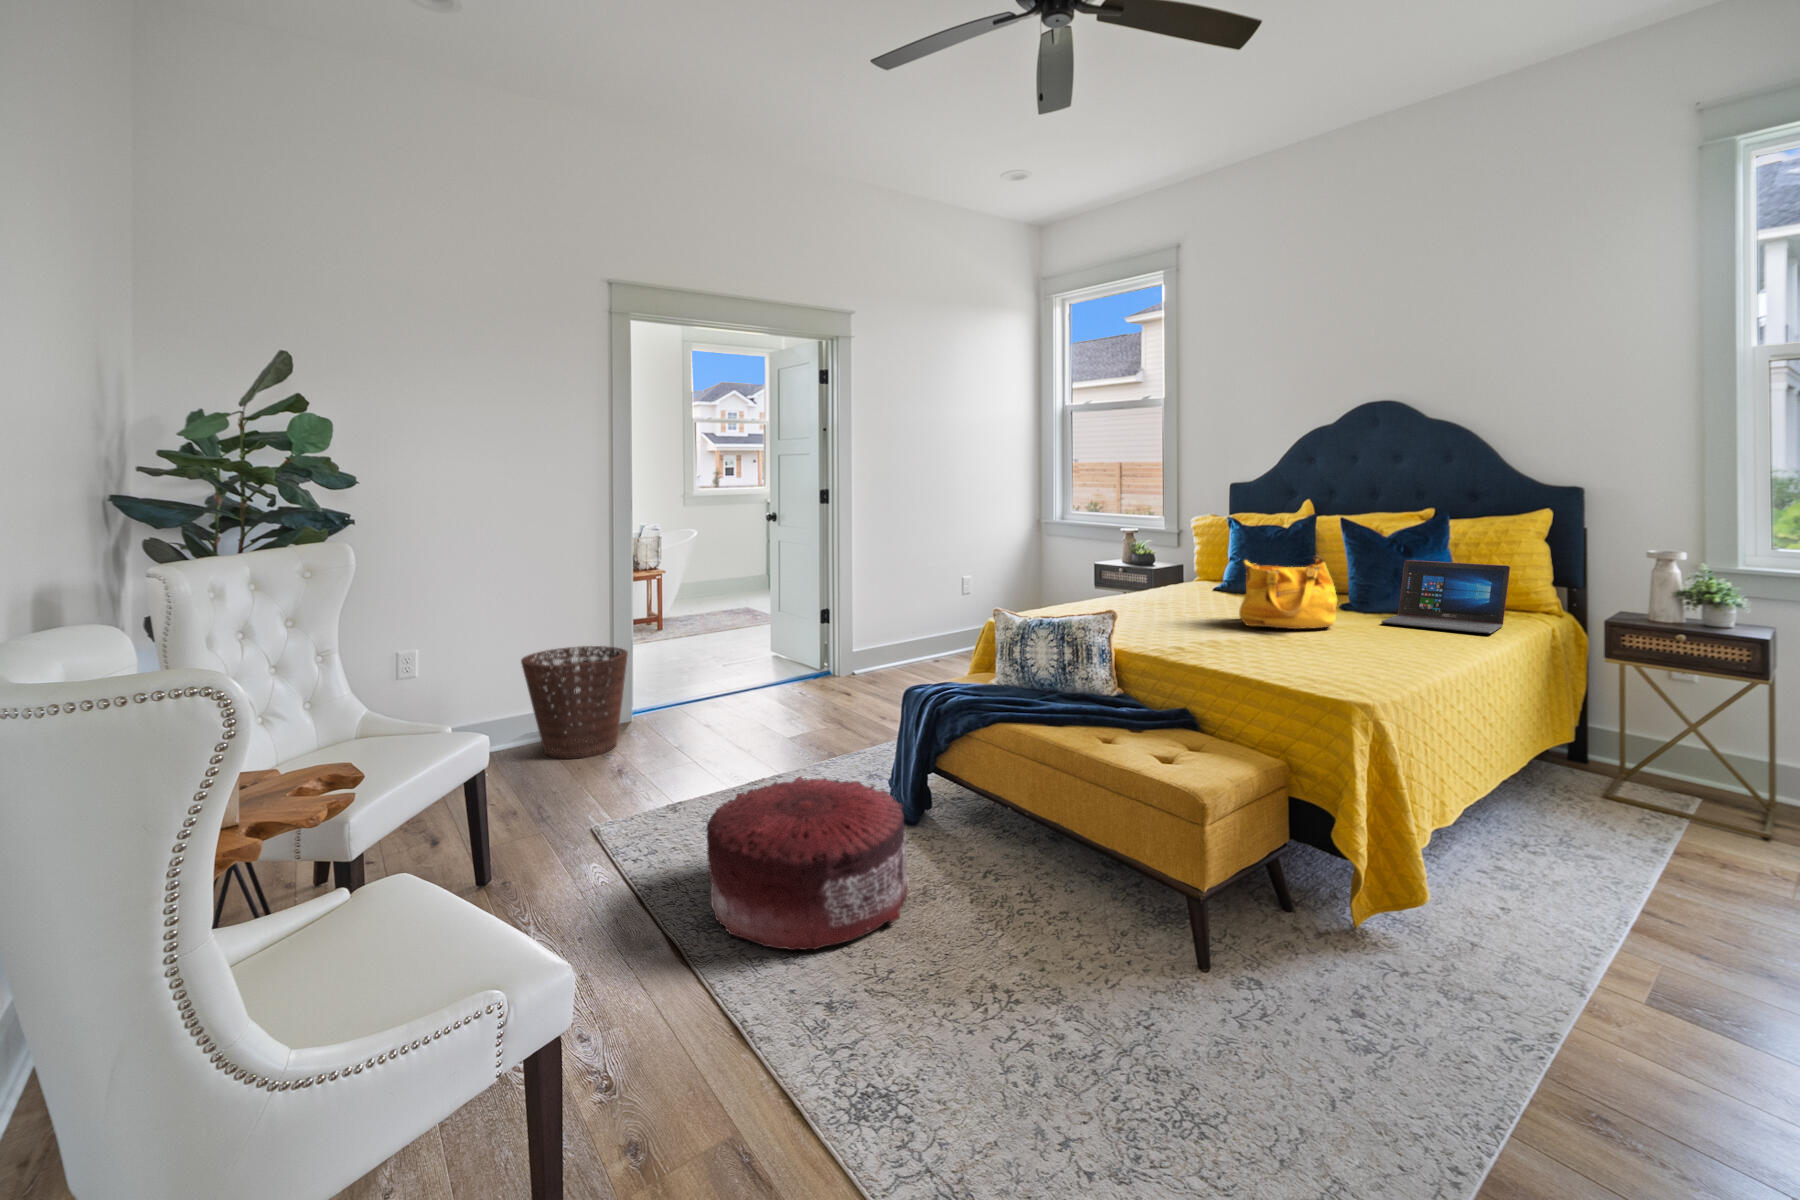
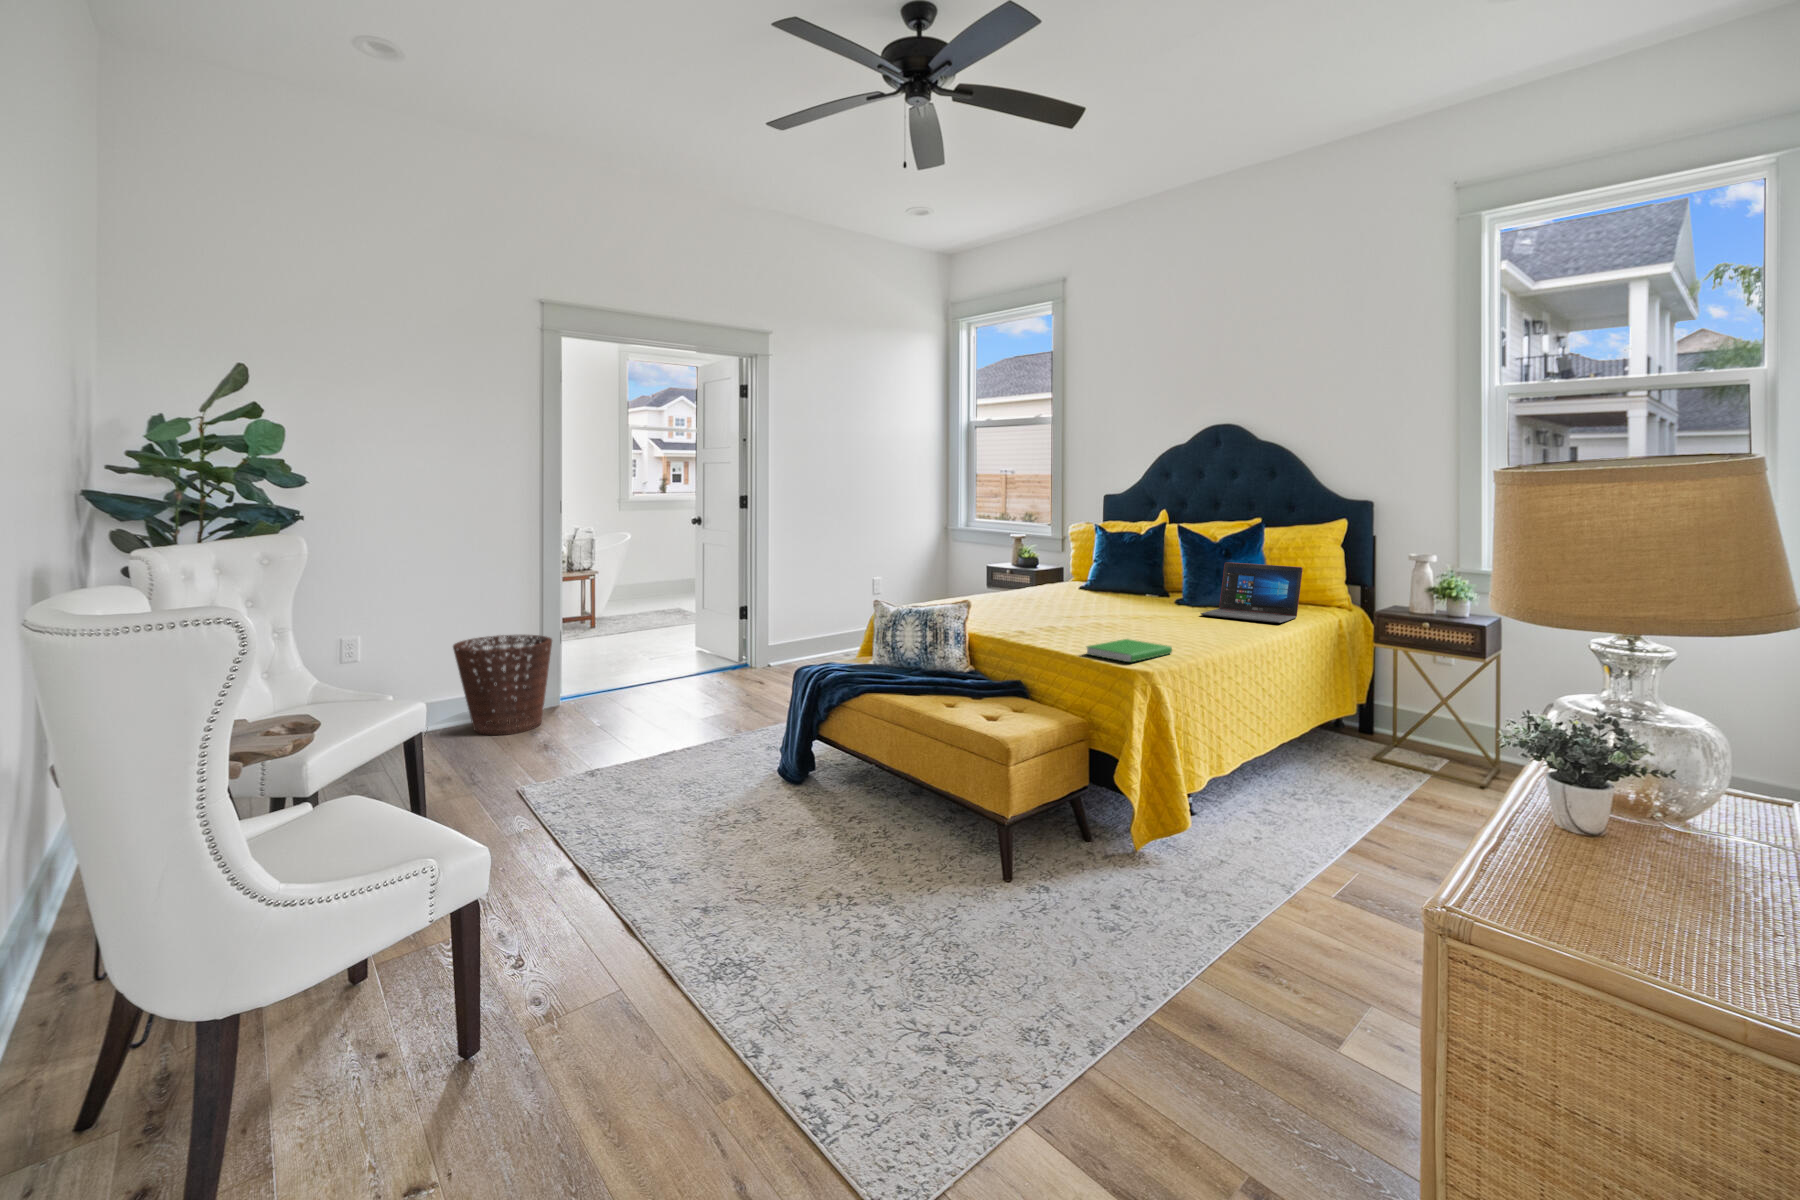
handbag: present [1239,557,1337,629] -> none [1083,557,1162,619]
hardcover book: none [1275,657,1385,689] -> present [1087,639,1172,663]
pouf: present [707,776,909,950] -> none [612,738,784,873]

